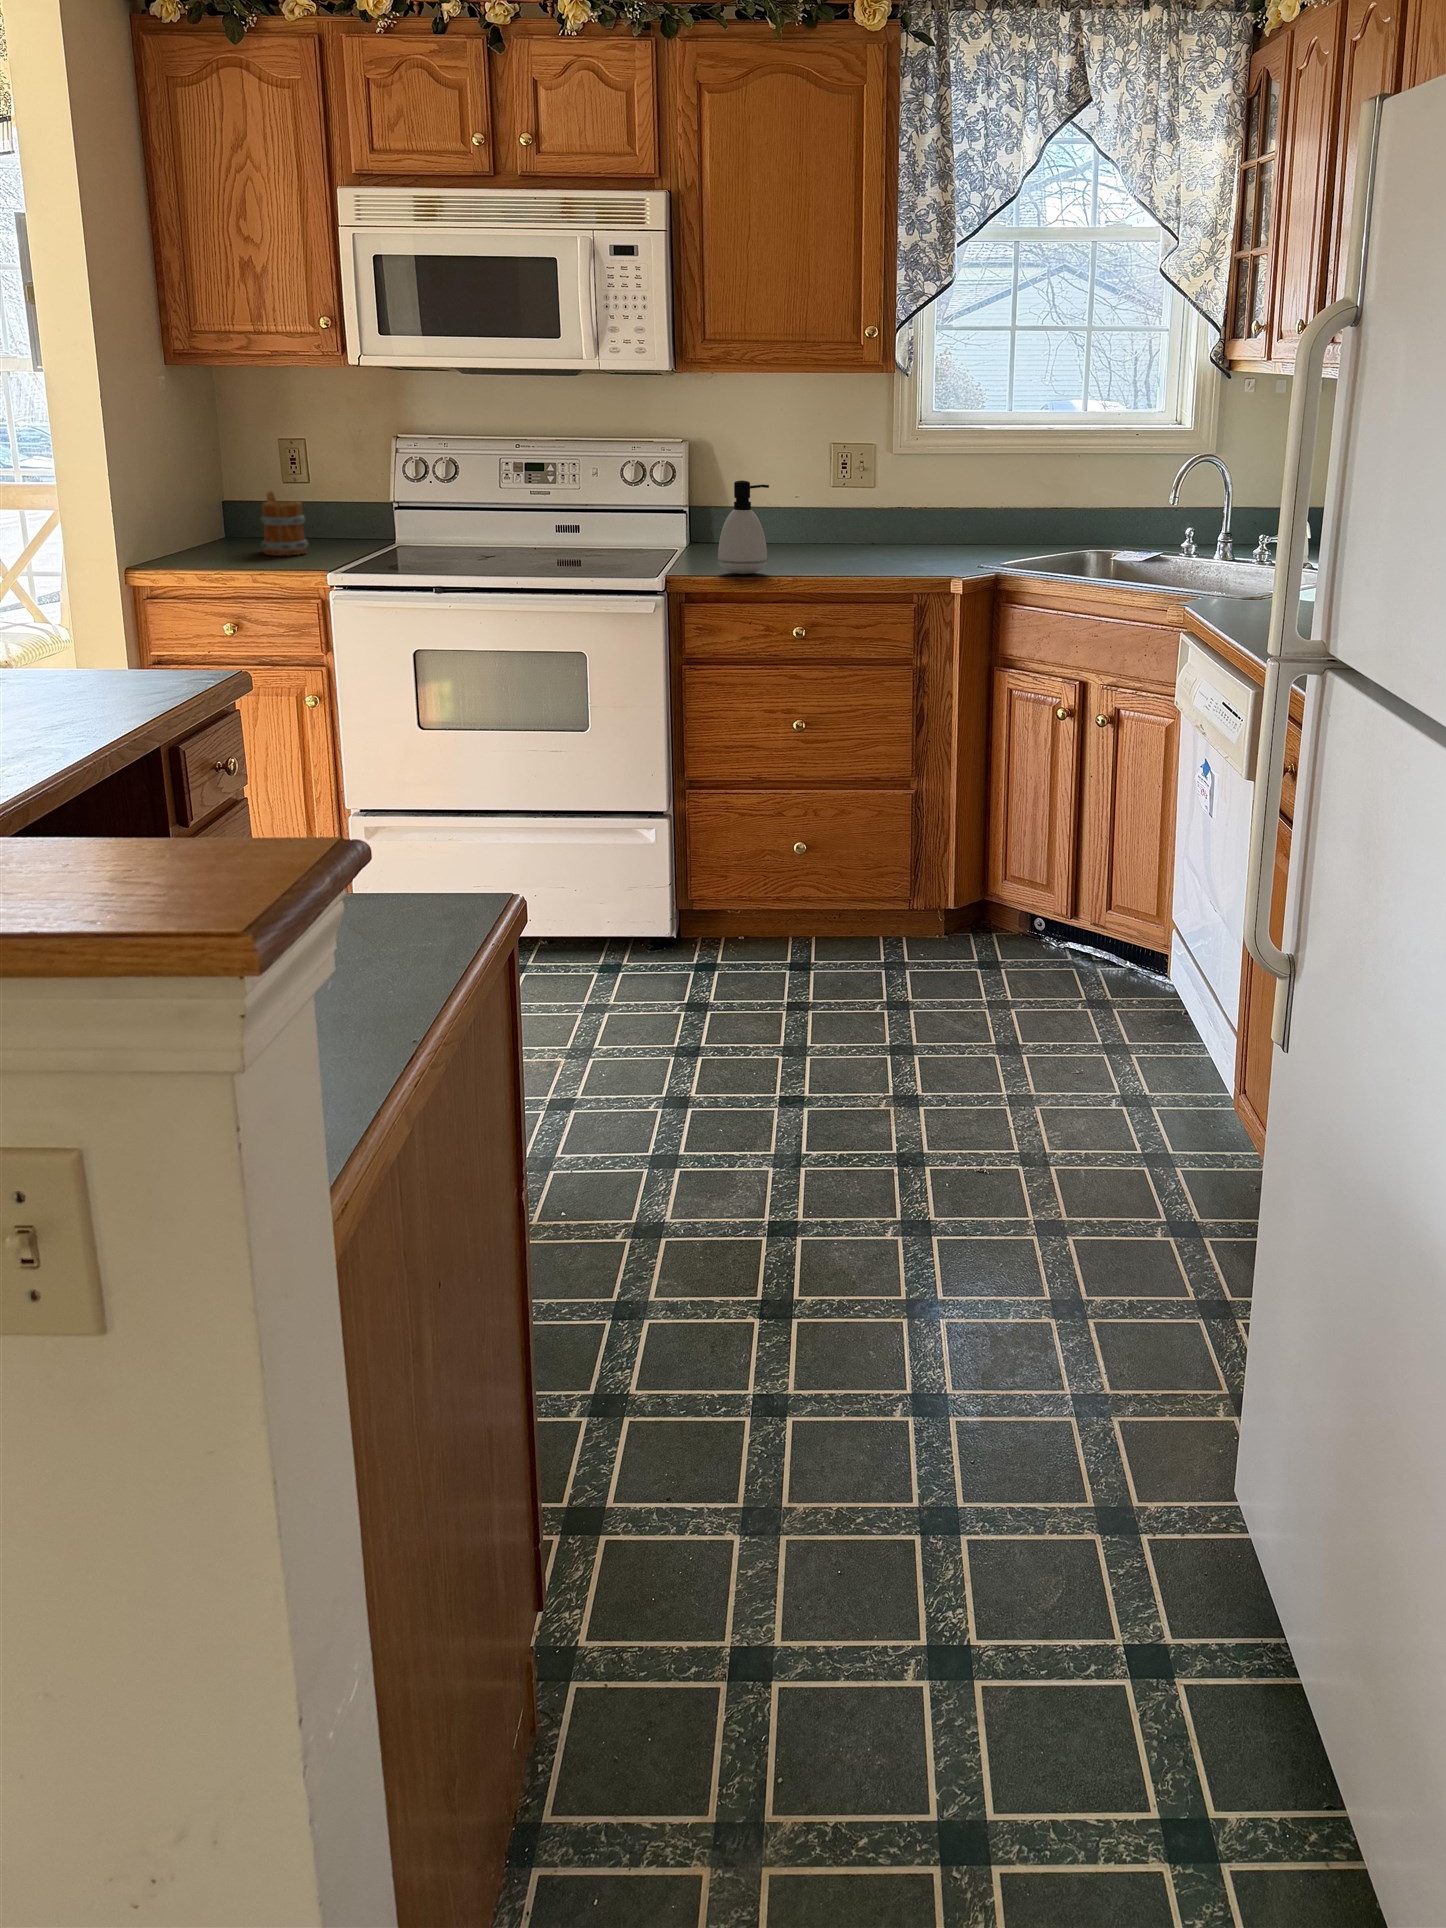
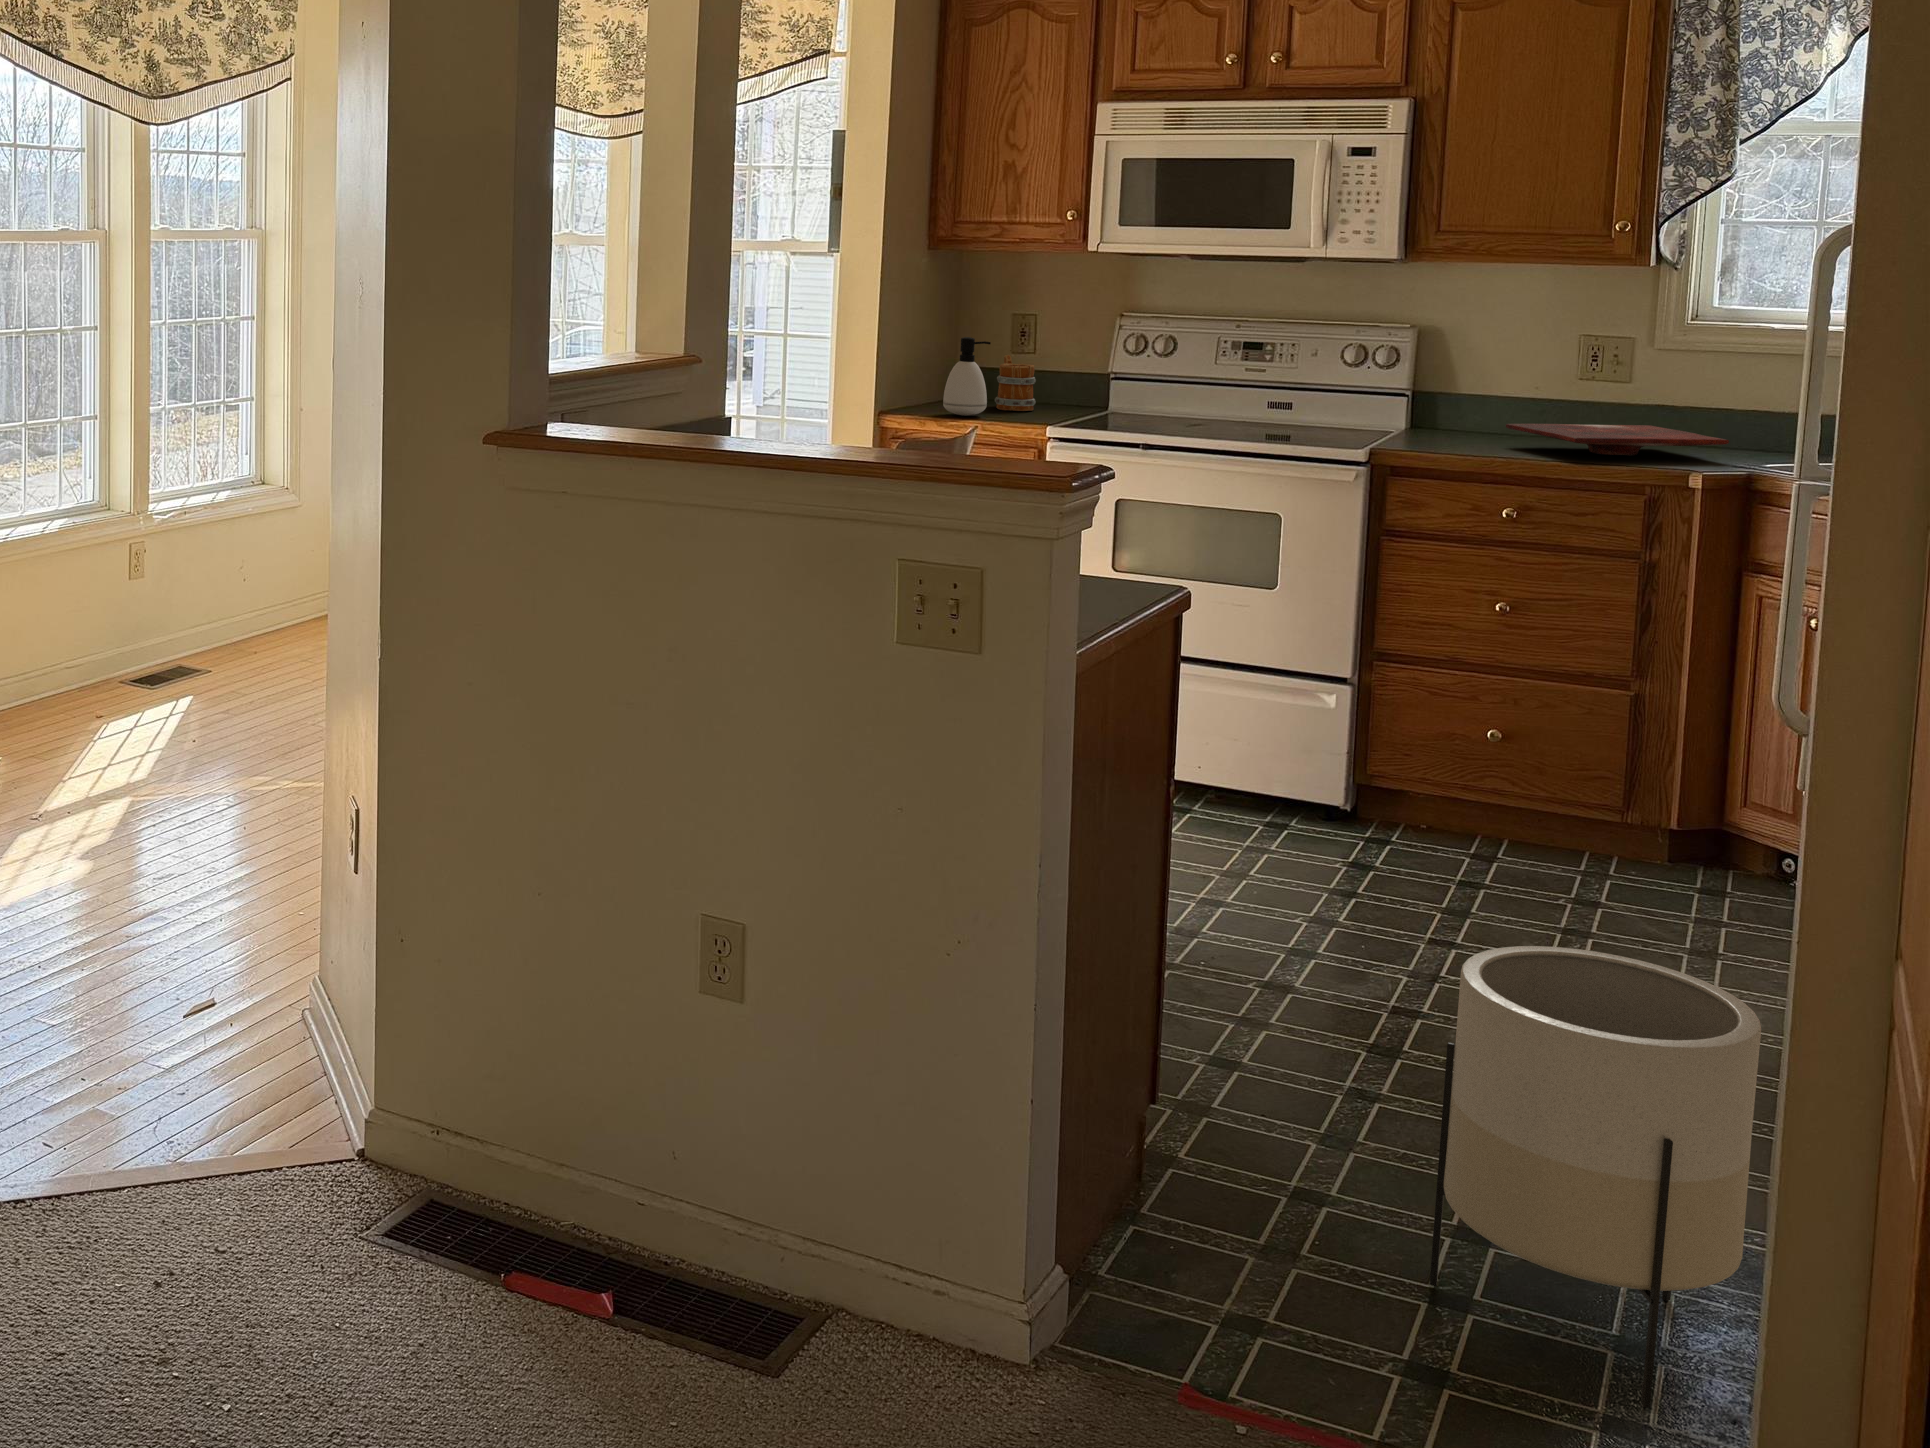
soap dispenser: present [718,480,769,574] -> present [943,337,991,416]
cutting board: none [777,526,963,558] -> present [1506,424,1729,455]
planter: none [920,1232,1288,1839] -> present [1429,946,1761,1407]

